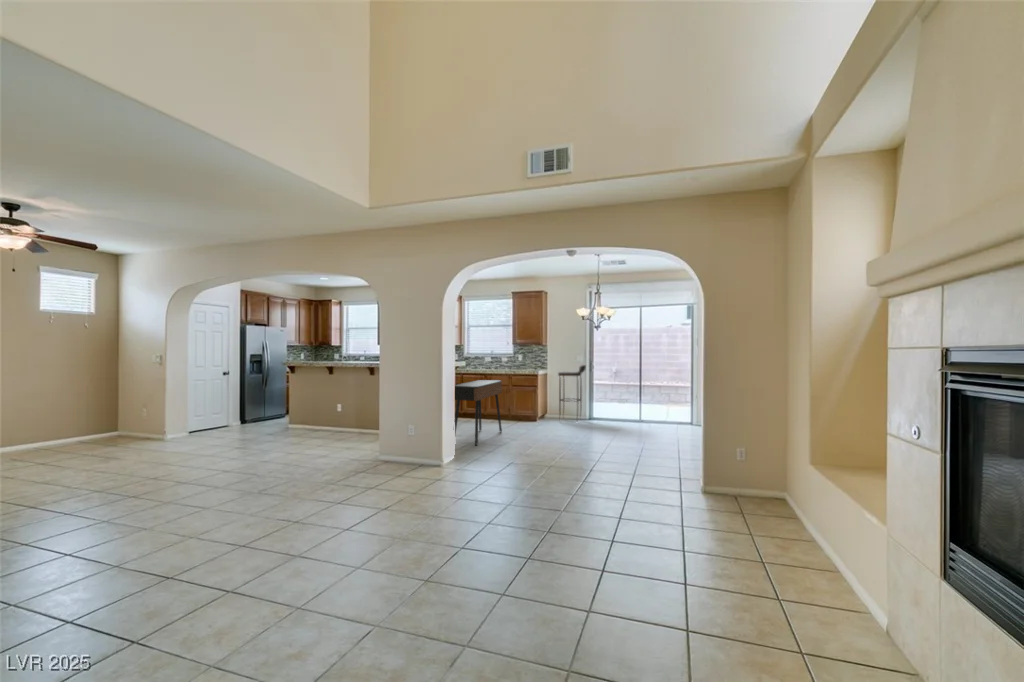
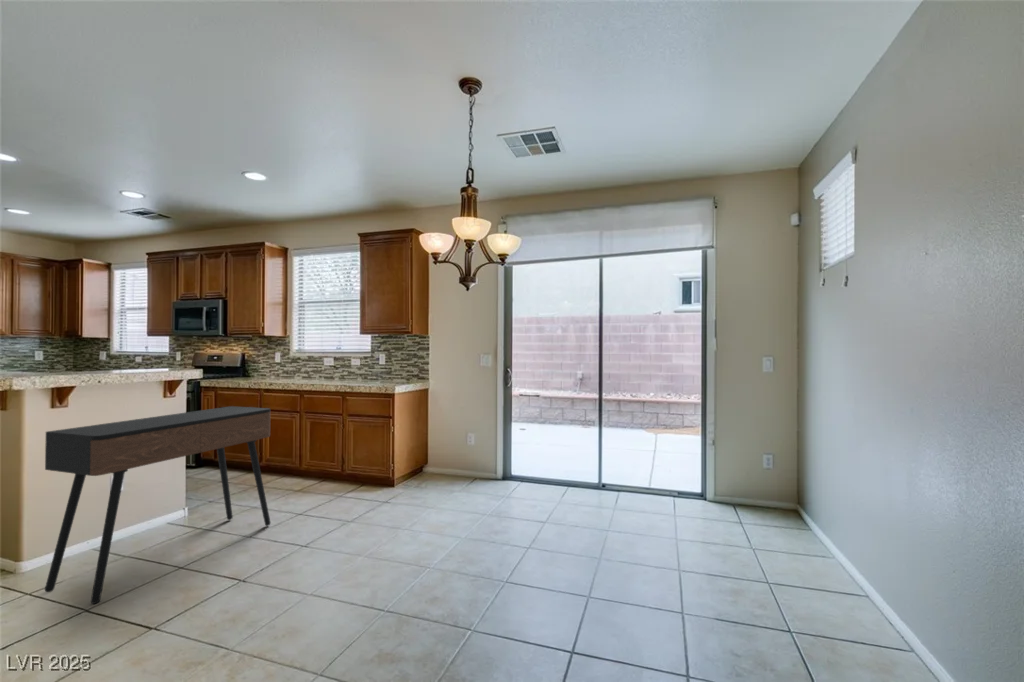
bar stool: present [558,365,586,413] -> none [436,372,495,491]

